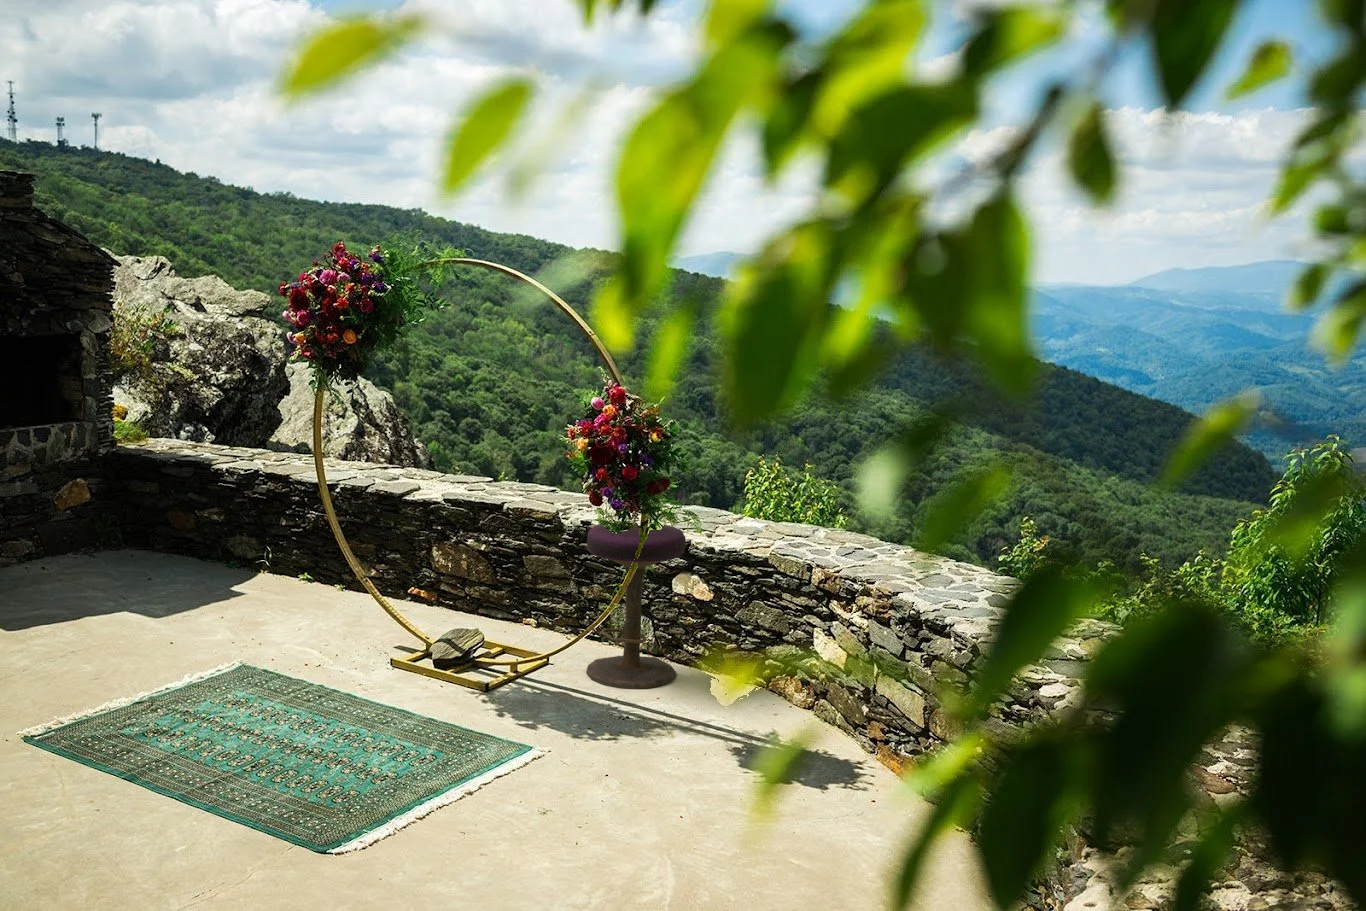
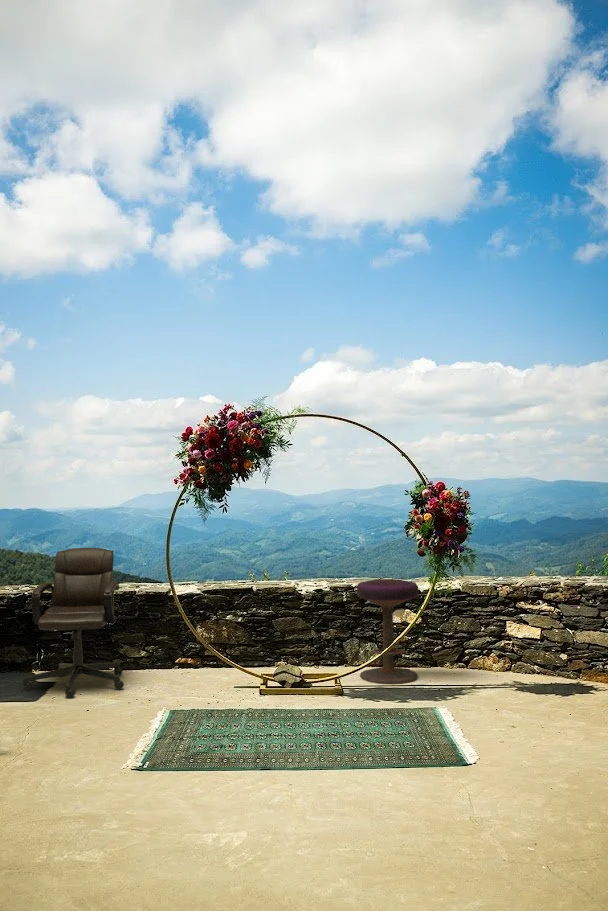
chair: none [197,420,337,614] -> present [23,548,124,698]

